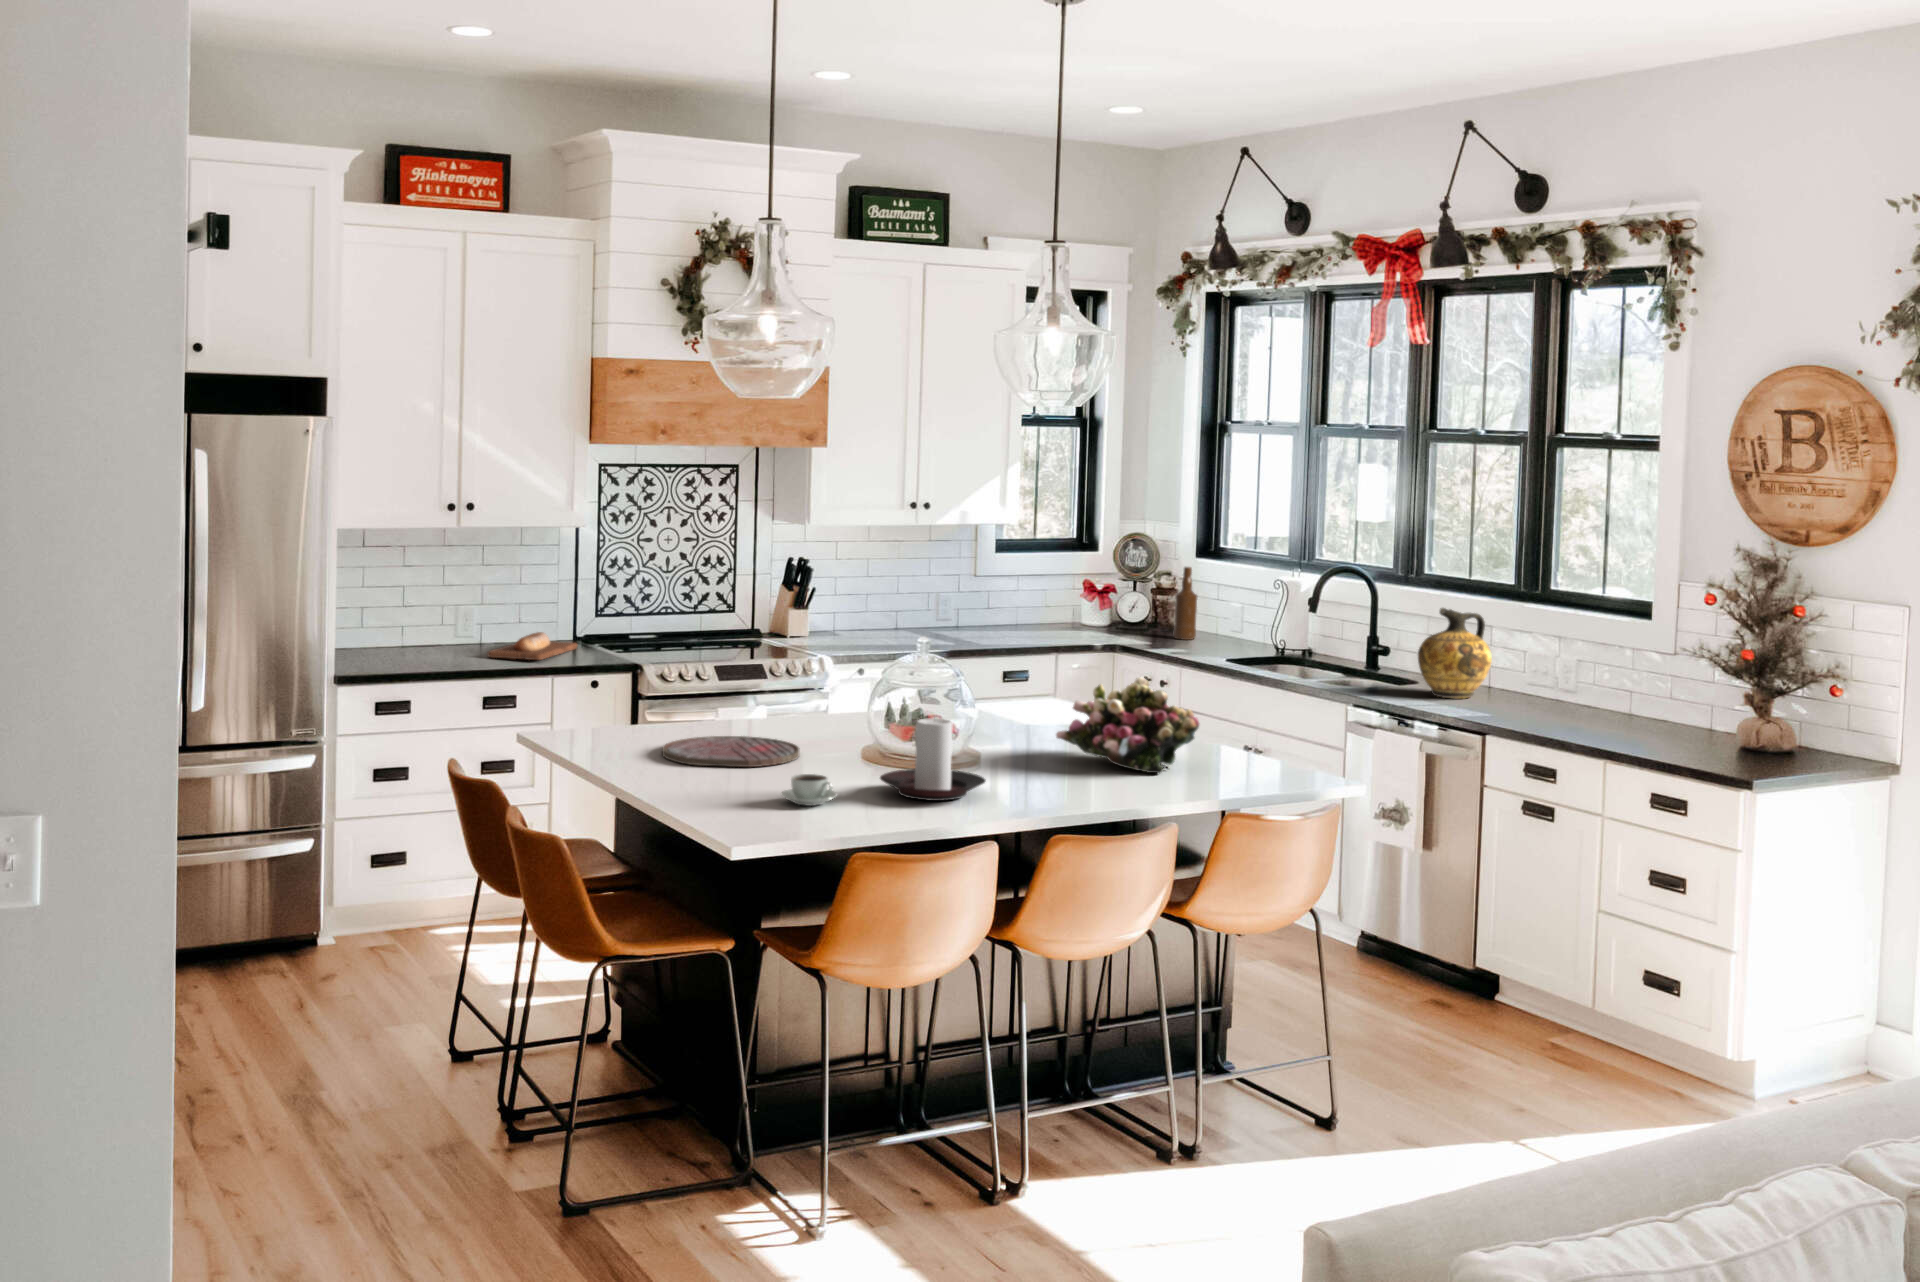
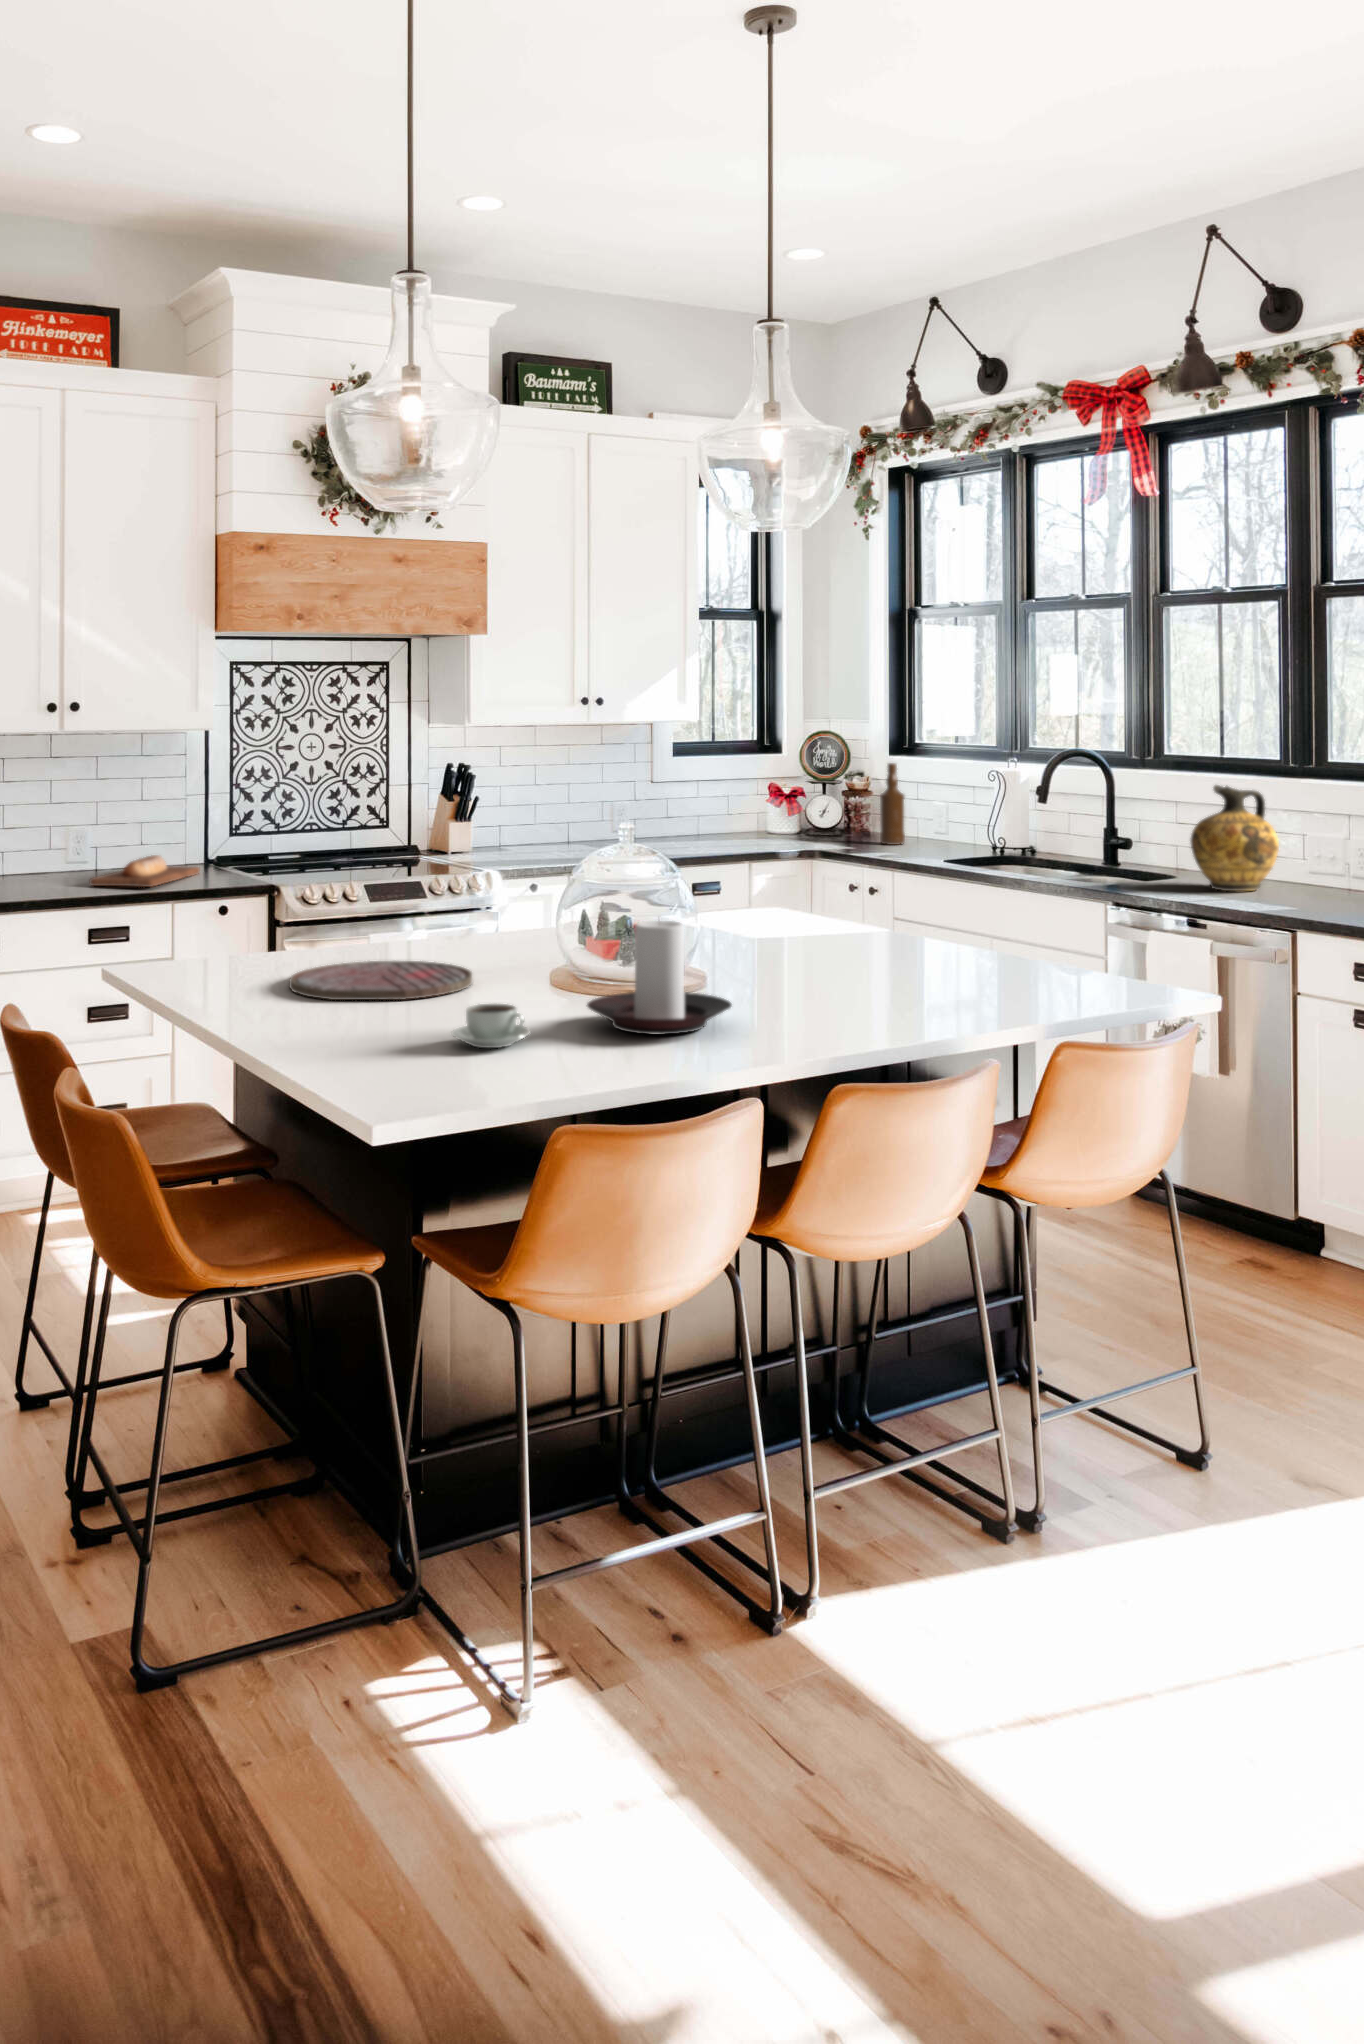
flower arrangement: present [1056,677,1199,773] -> none [807,863,993,988]

